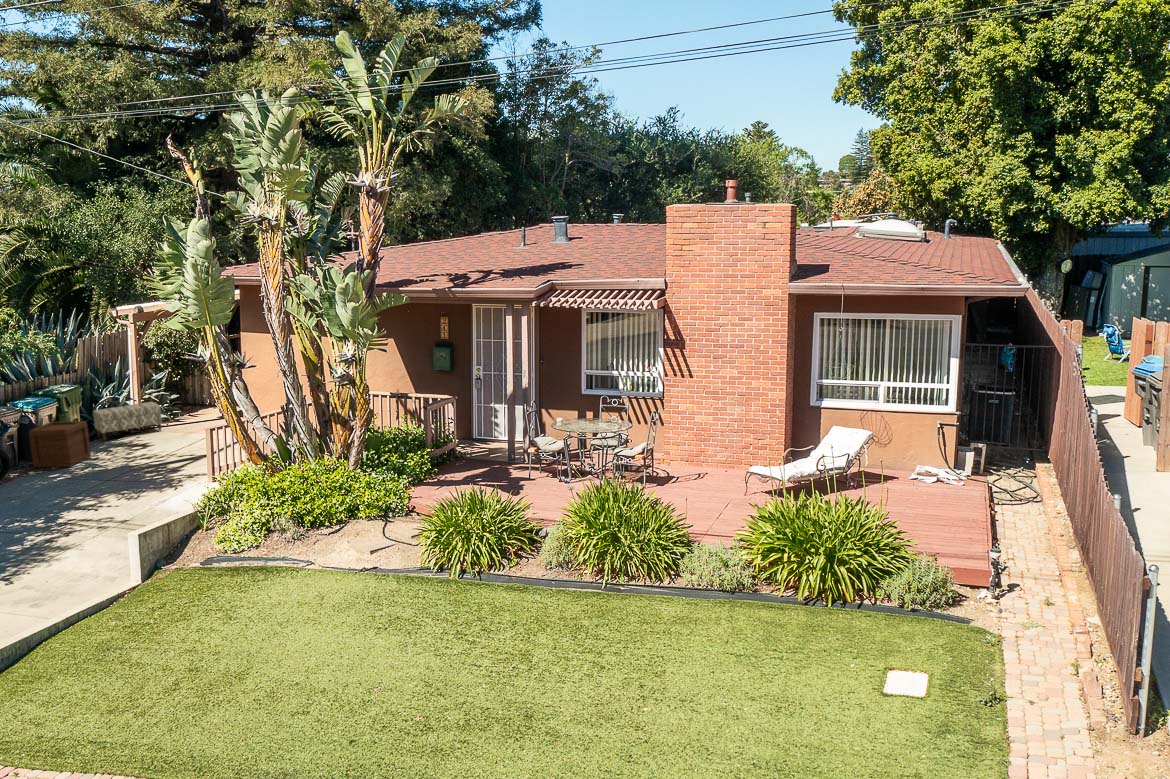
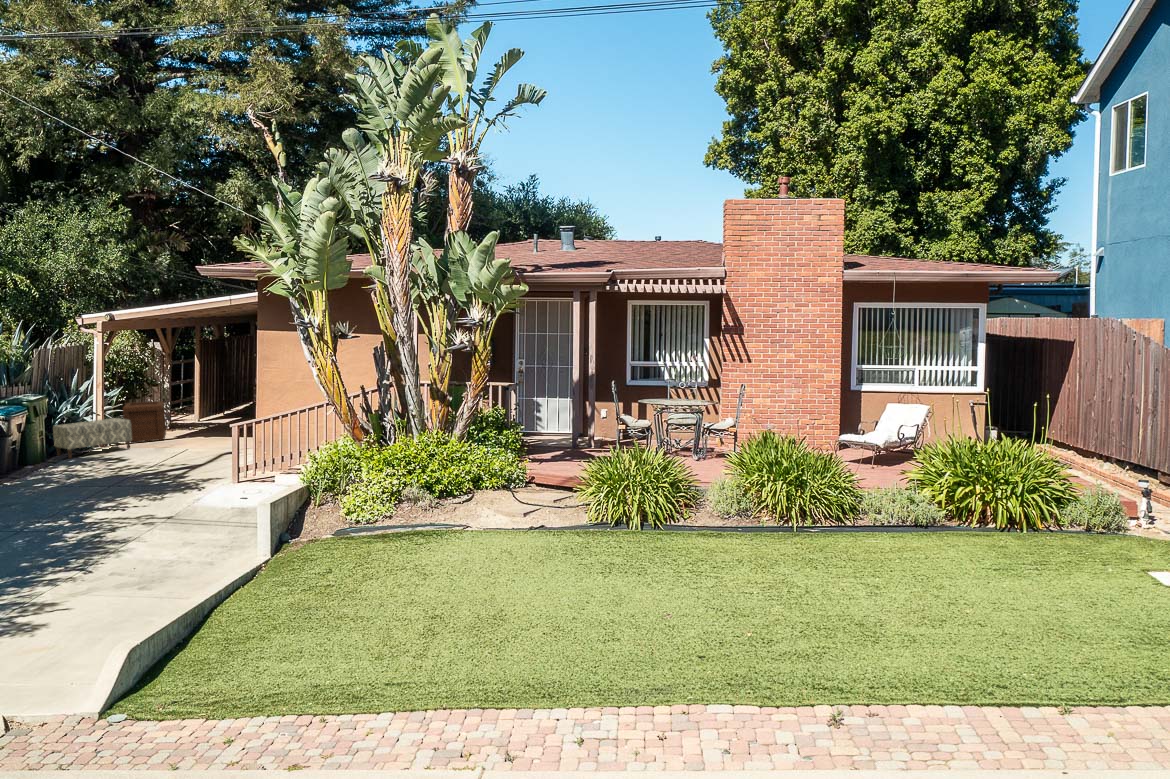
wooden crate: present [29,421,91,468] -> present [123,401,166,442]

